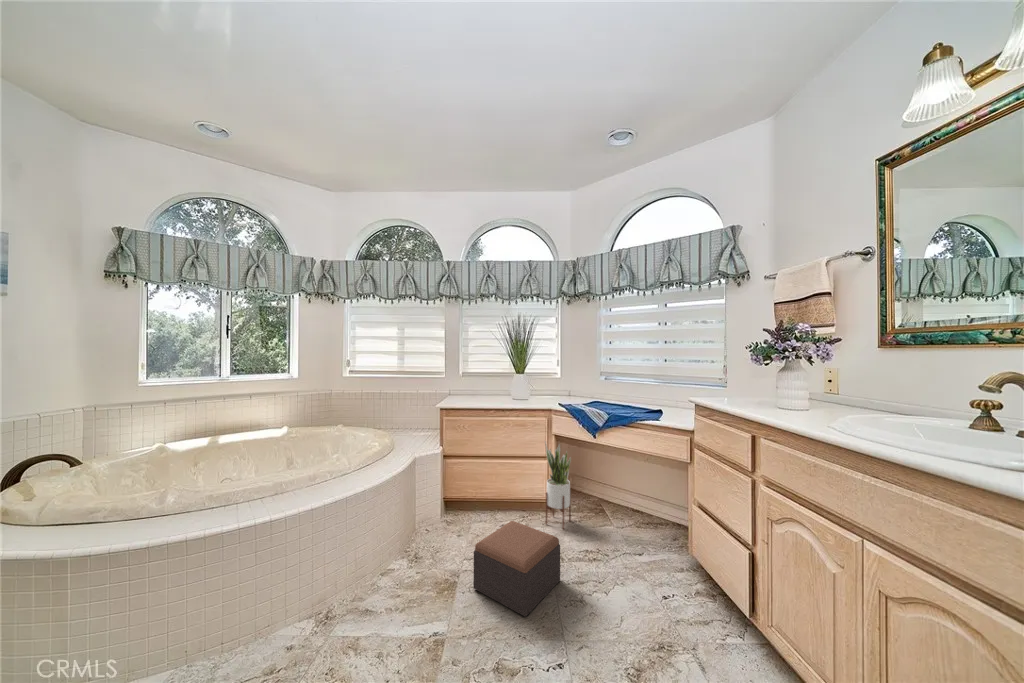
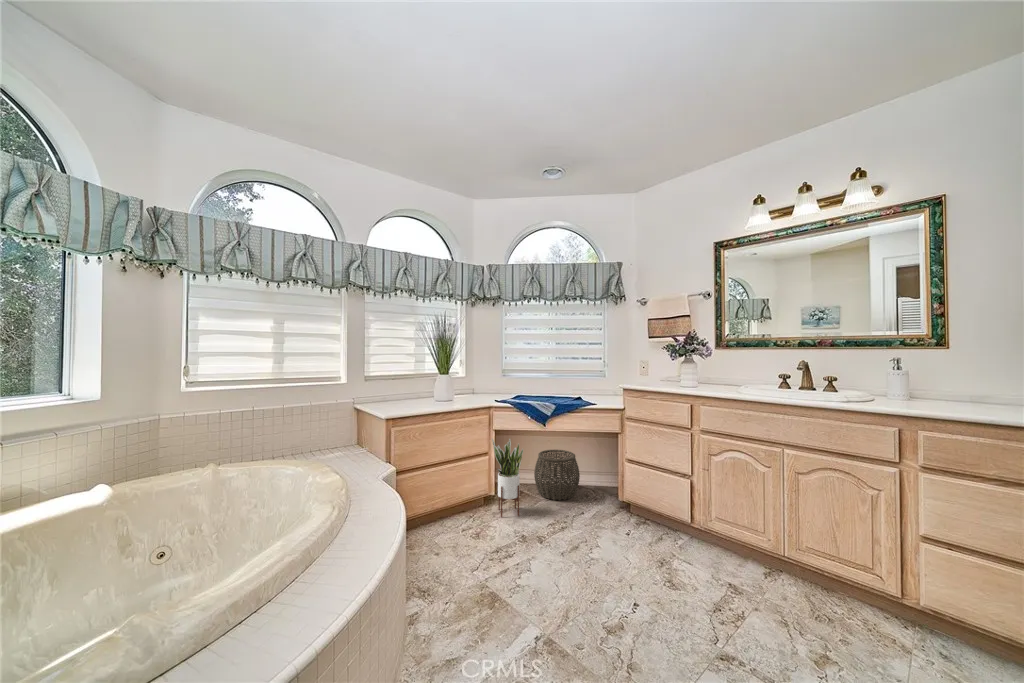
woven basket: none [605,467,664,531] -> present [534,450,580,500]
footstool: present [473,521,560,617] -> none [508,514,574,587]

